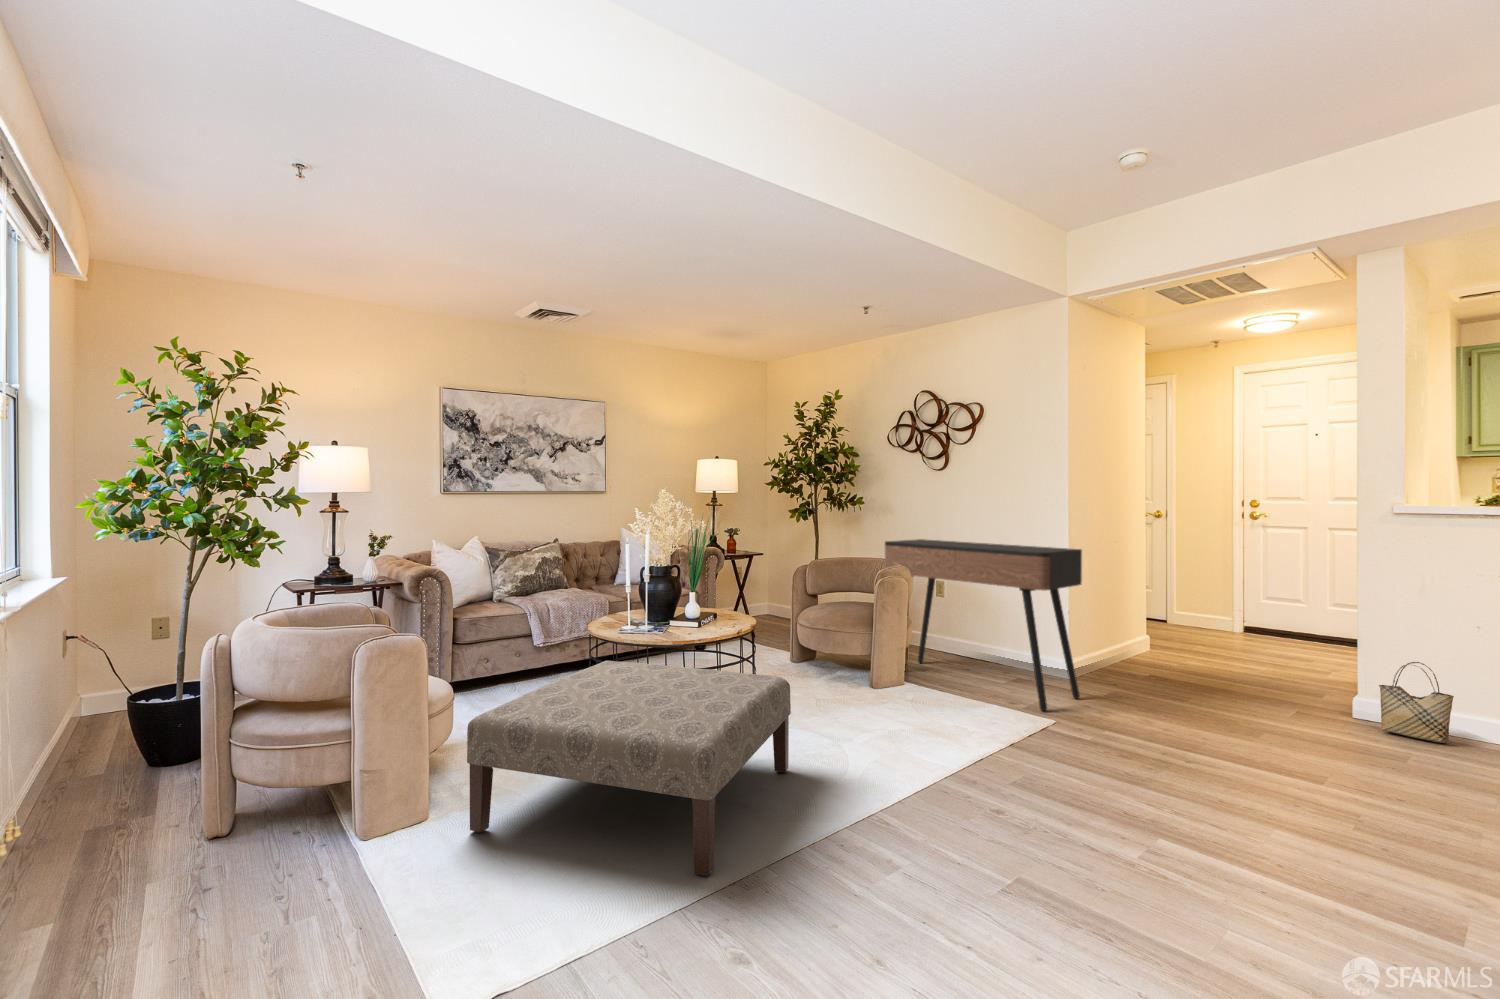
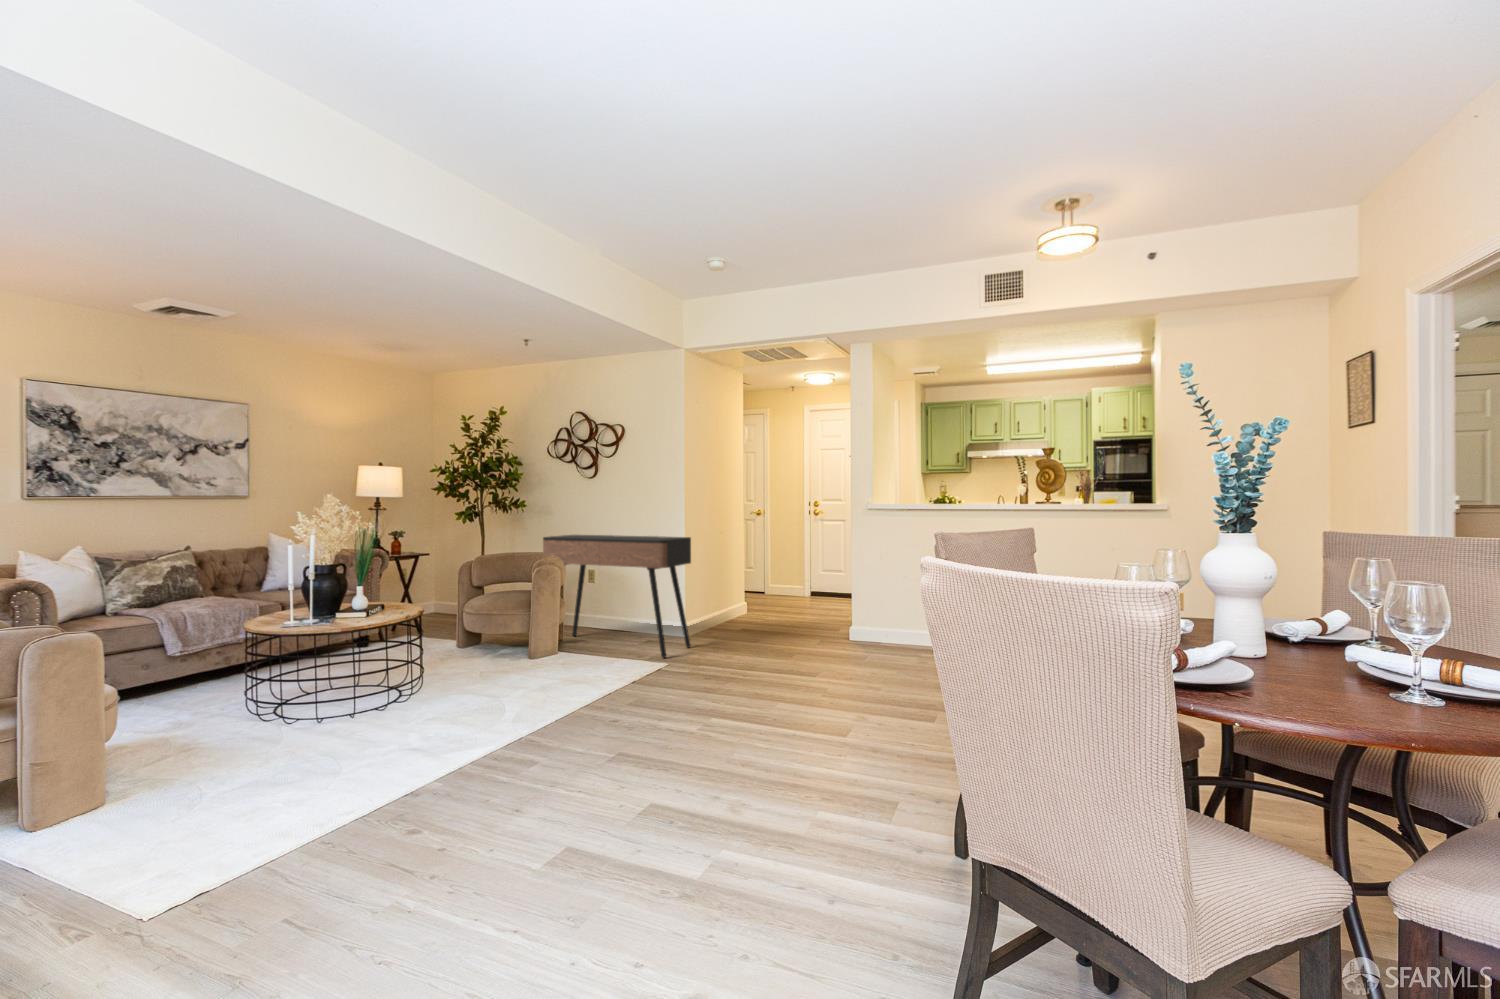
ottoman: present [467,661,791,876] -> none [117,648,458,821]
woven basket: present [1379,662,1454,743] -> none [861,599,895,646]

